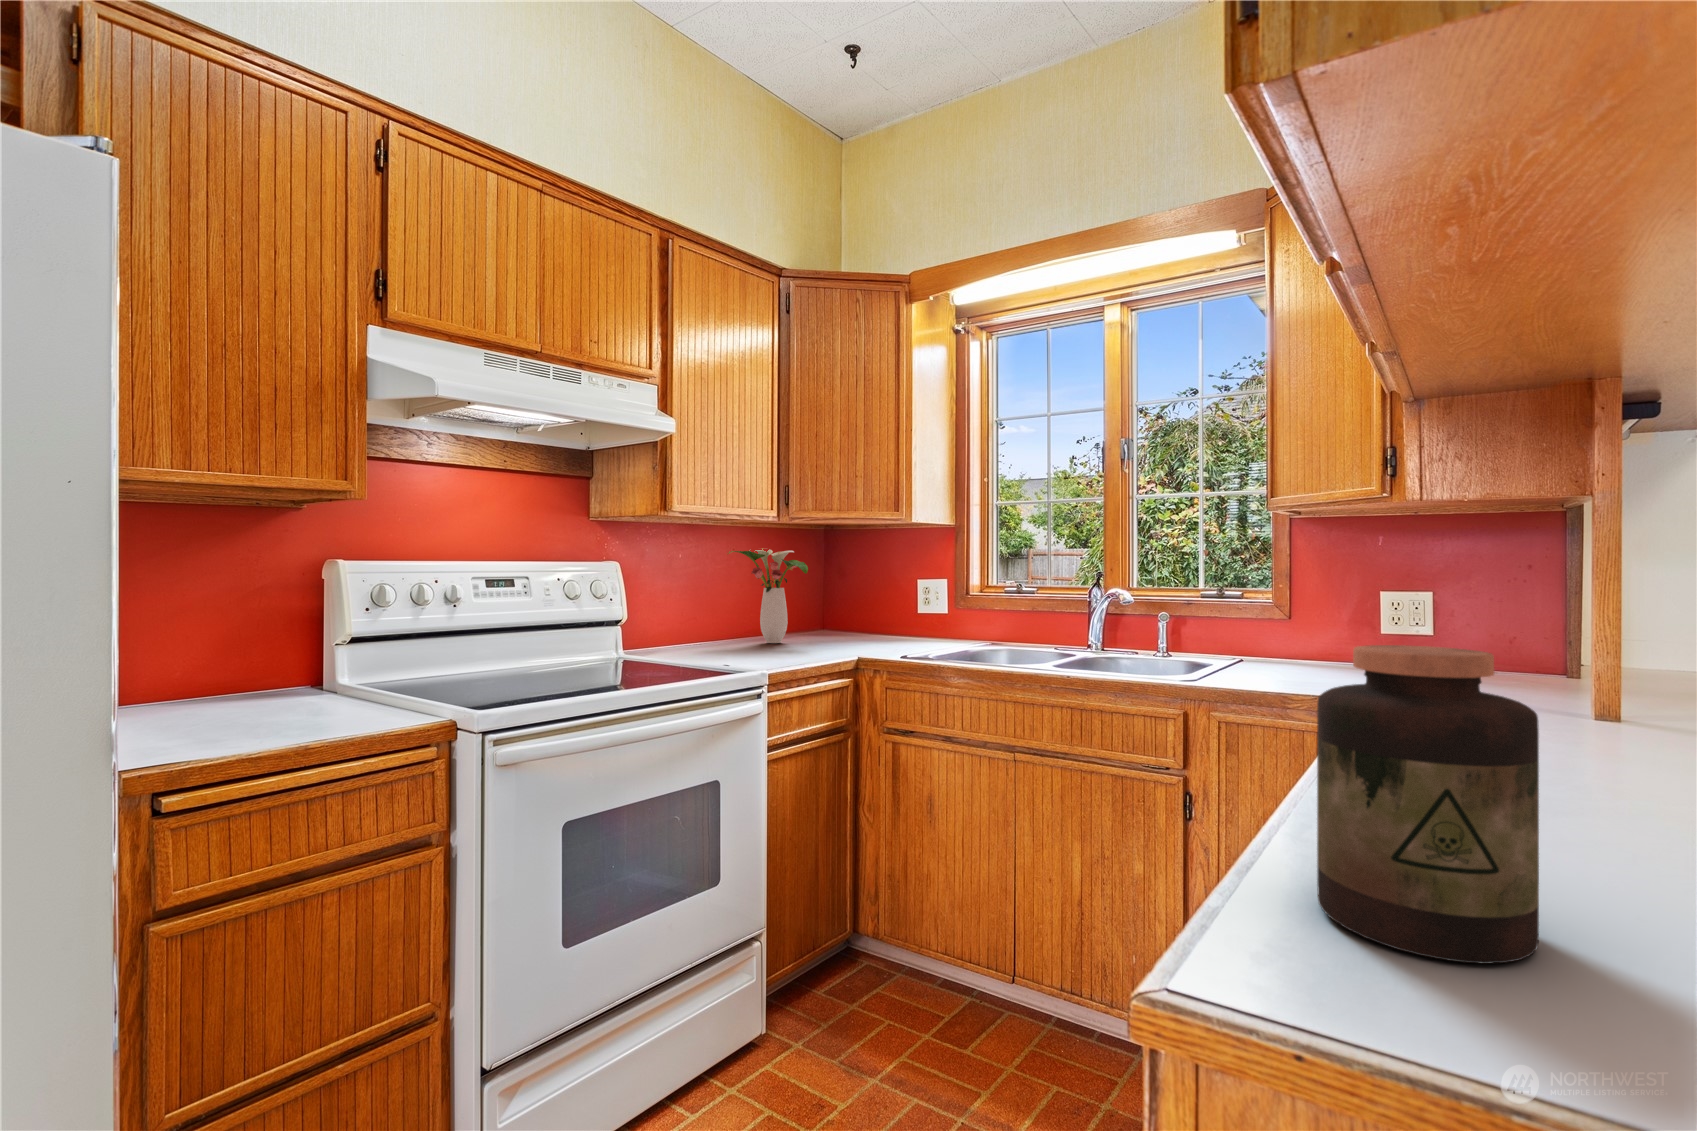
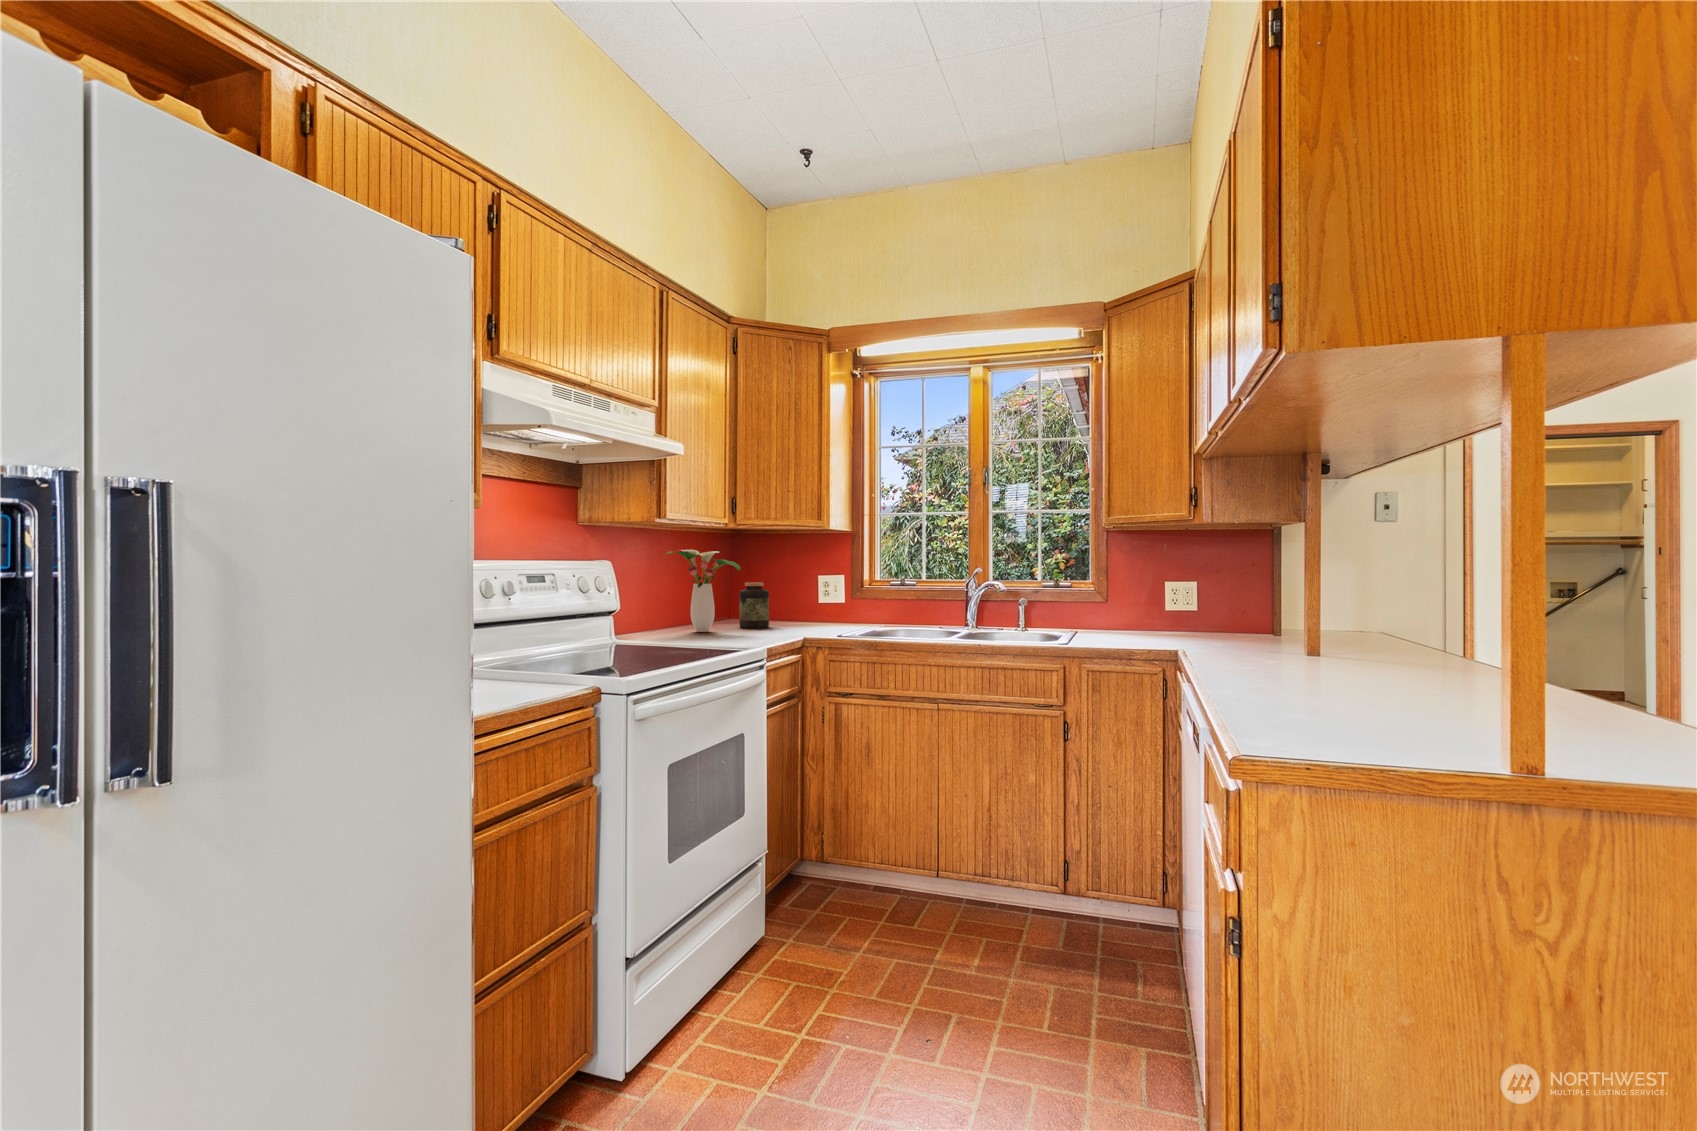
jar: present [1317,645,1539,964] -> present [739,582,769,628]

